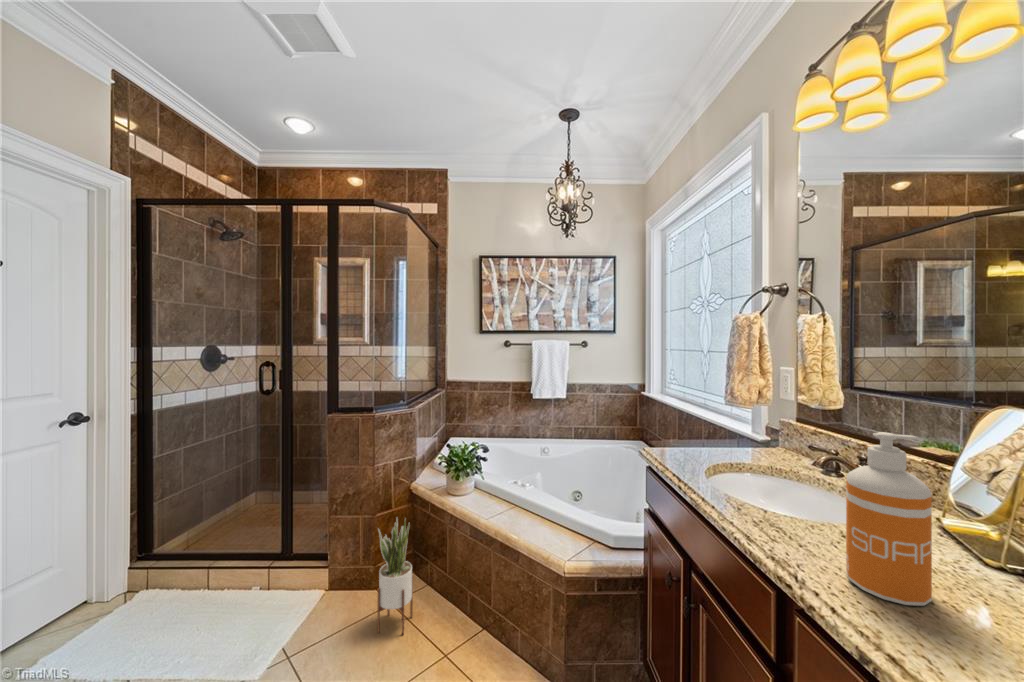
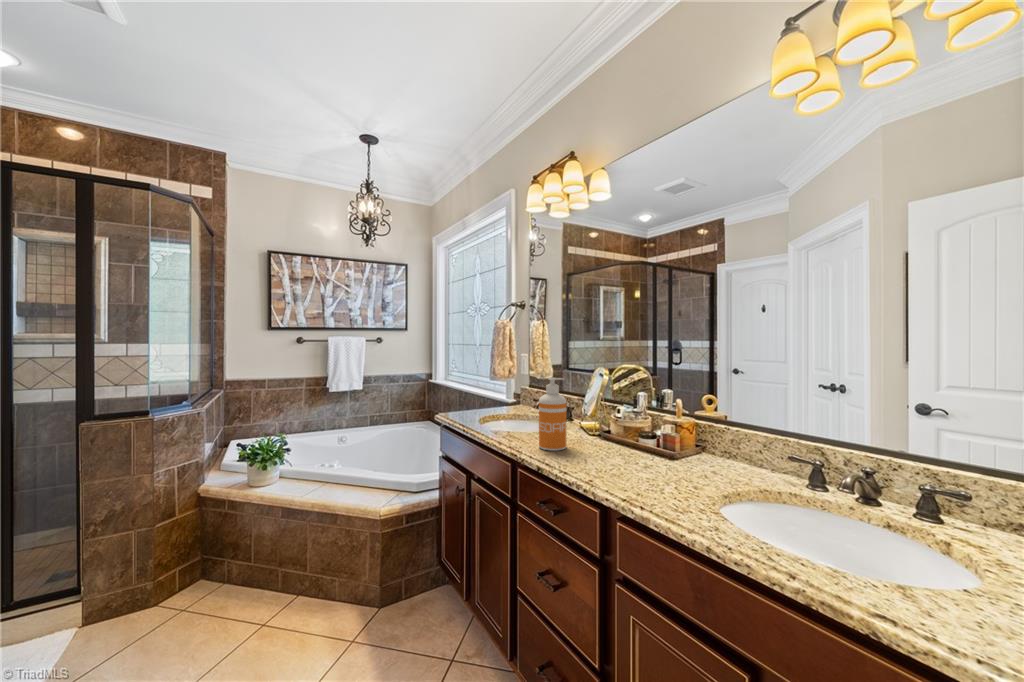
potted plant: present [377,518,413,635] -> none [178,513,218,633]

